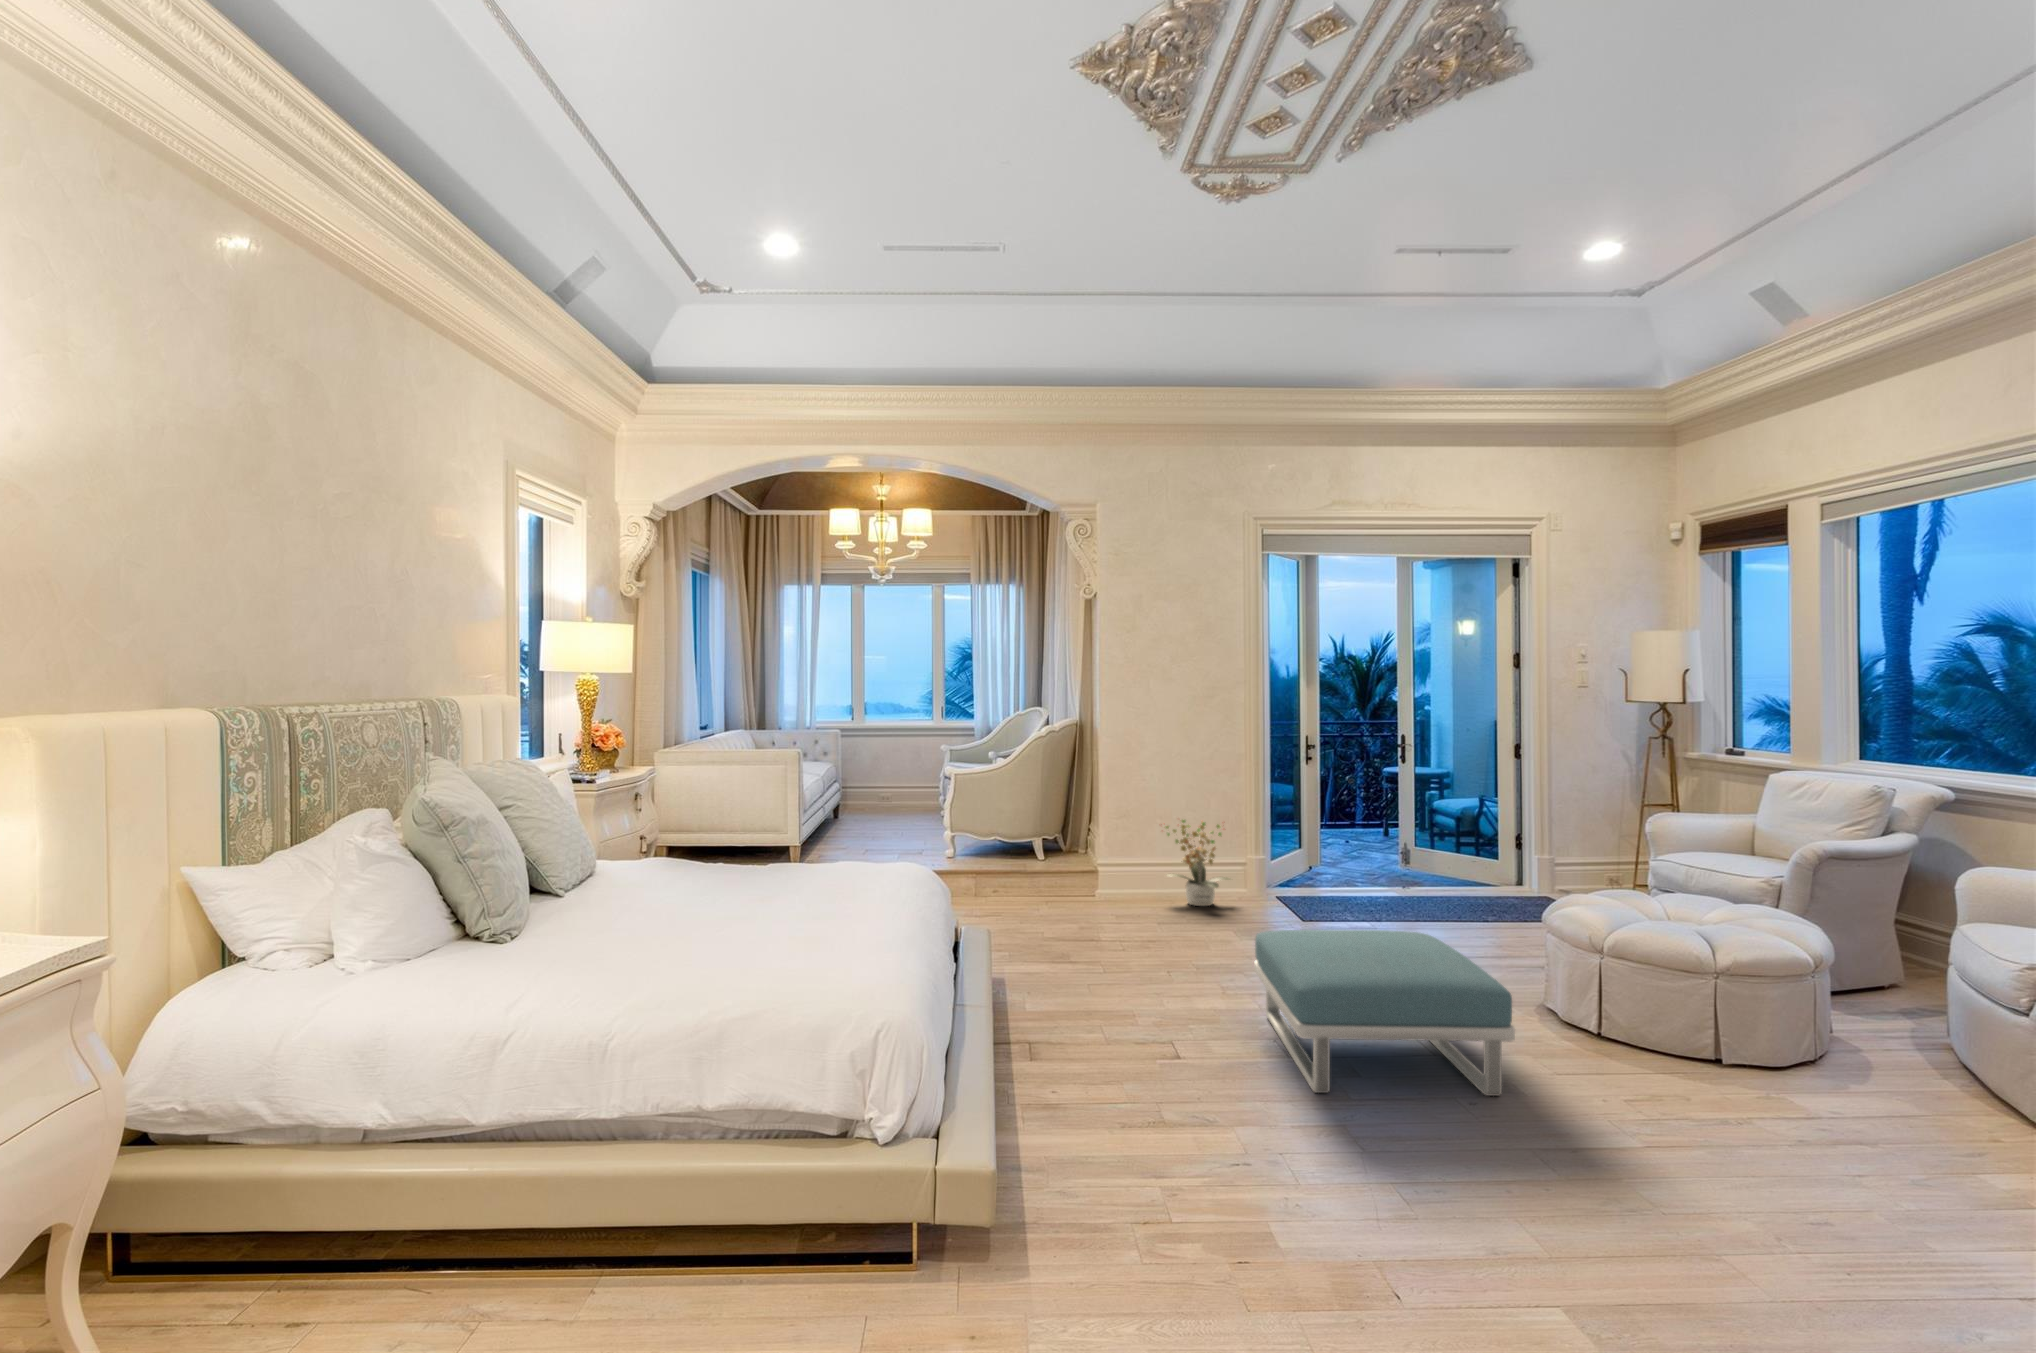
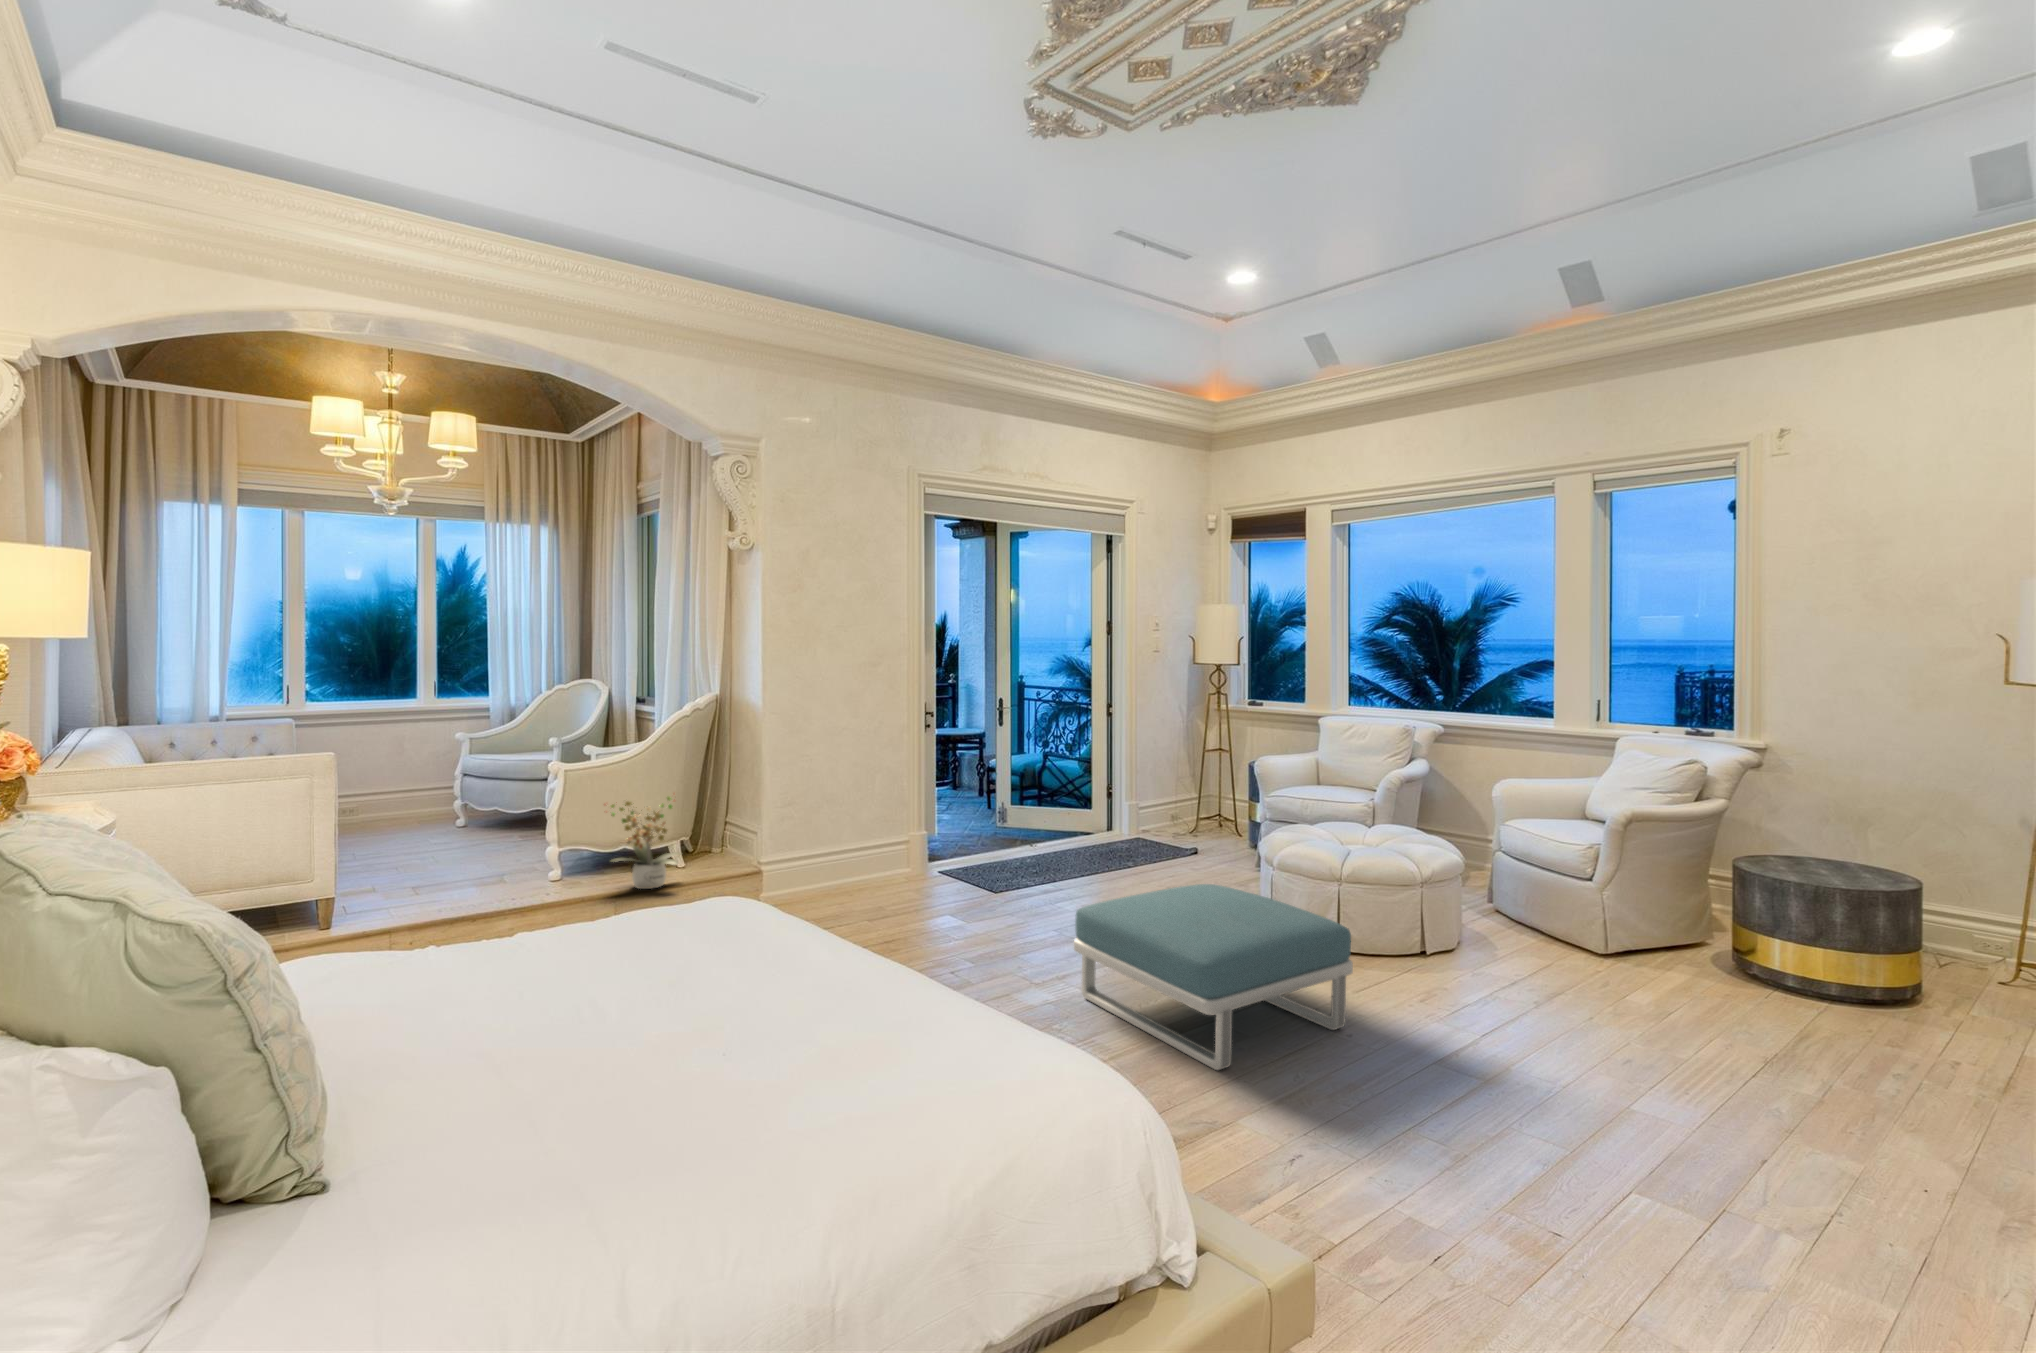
potted plant: present [1164,820,1229,906] -> present [611,797,680,889]

